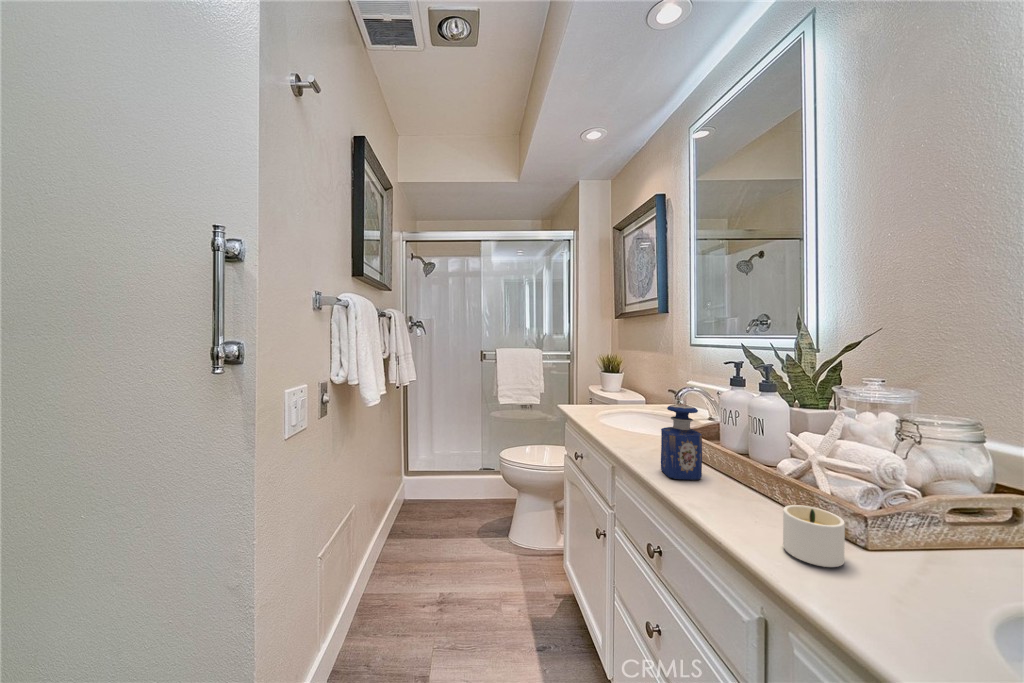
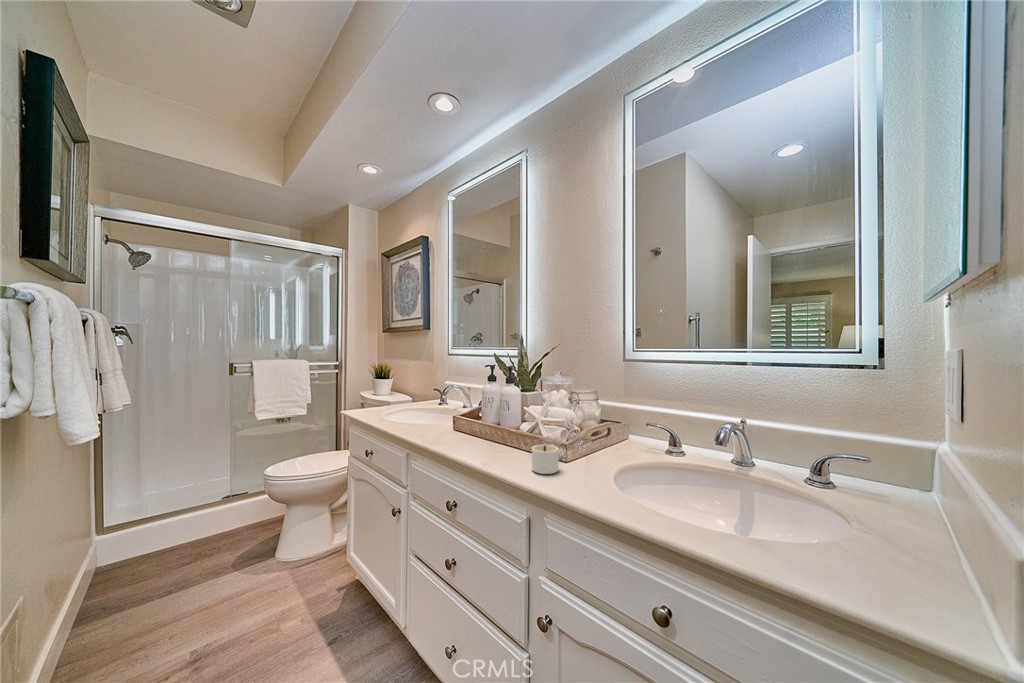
perfume bottle: present [661,404,702,480] -> none [451,397,478,449]

